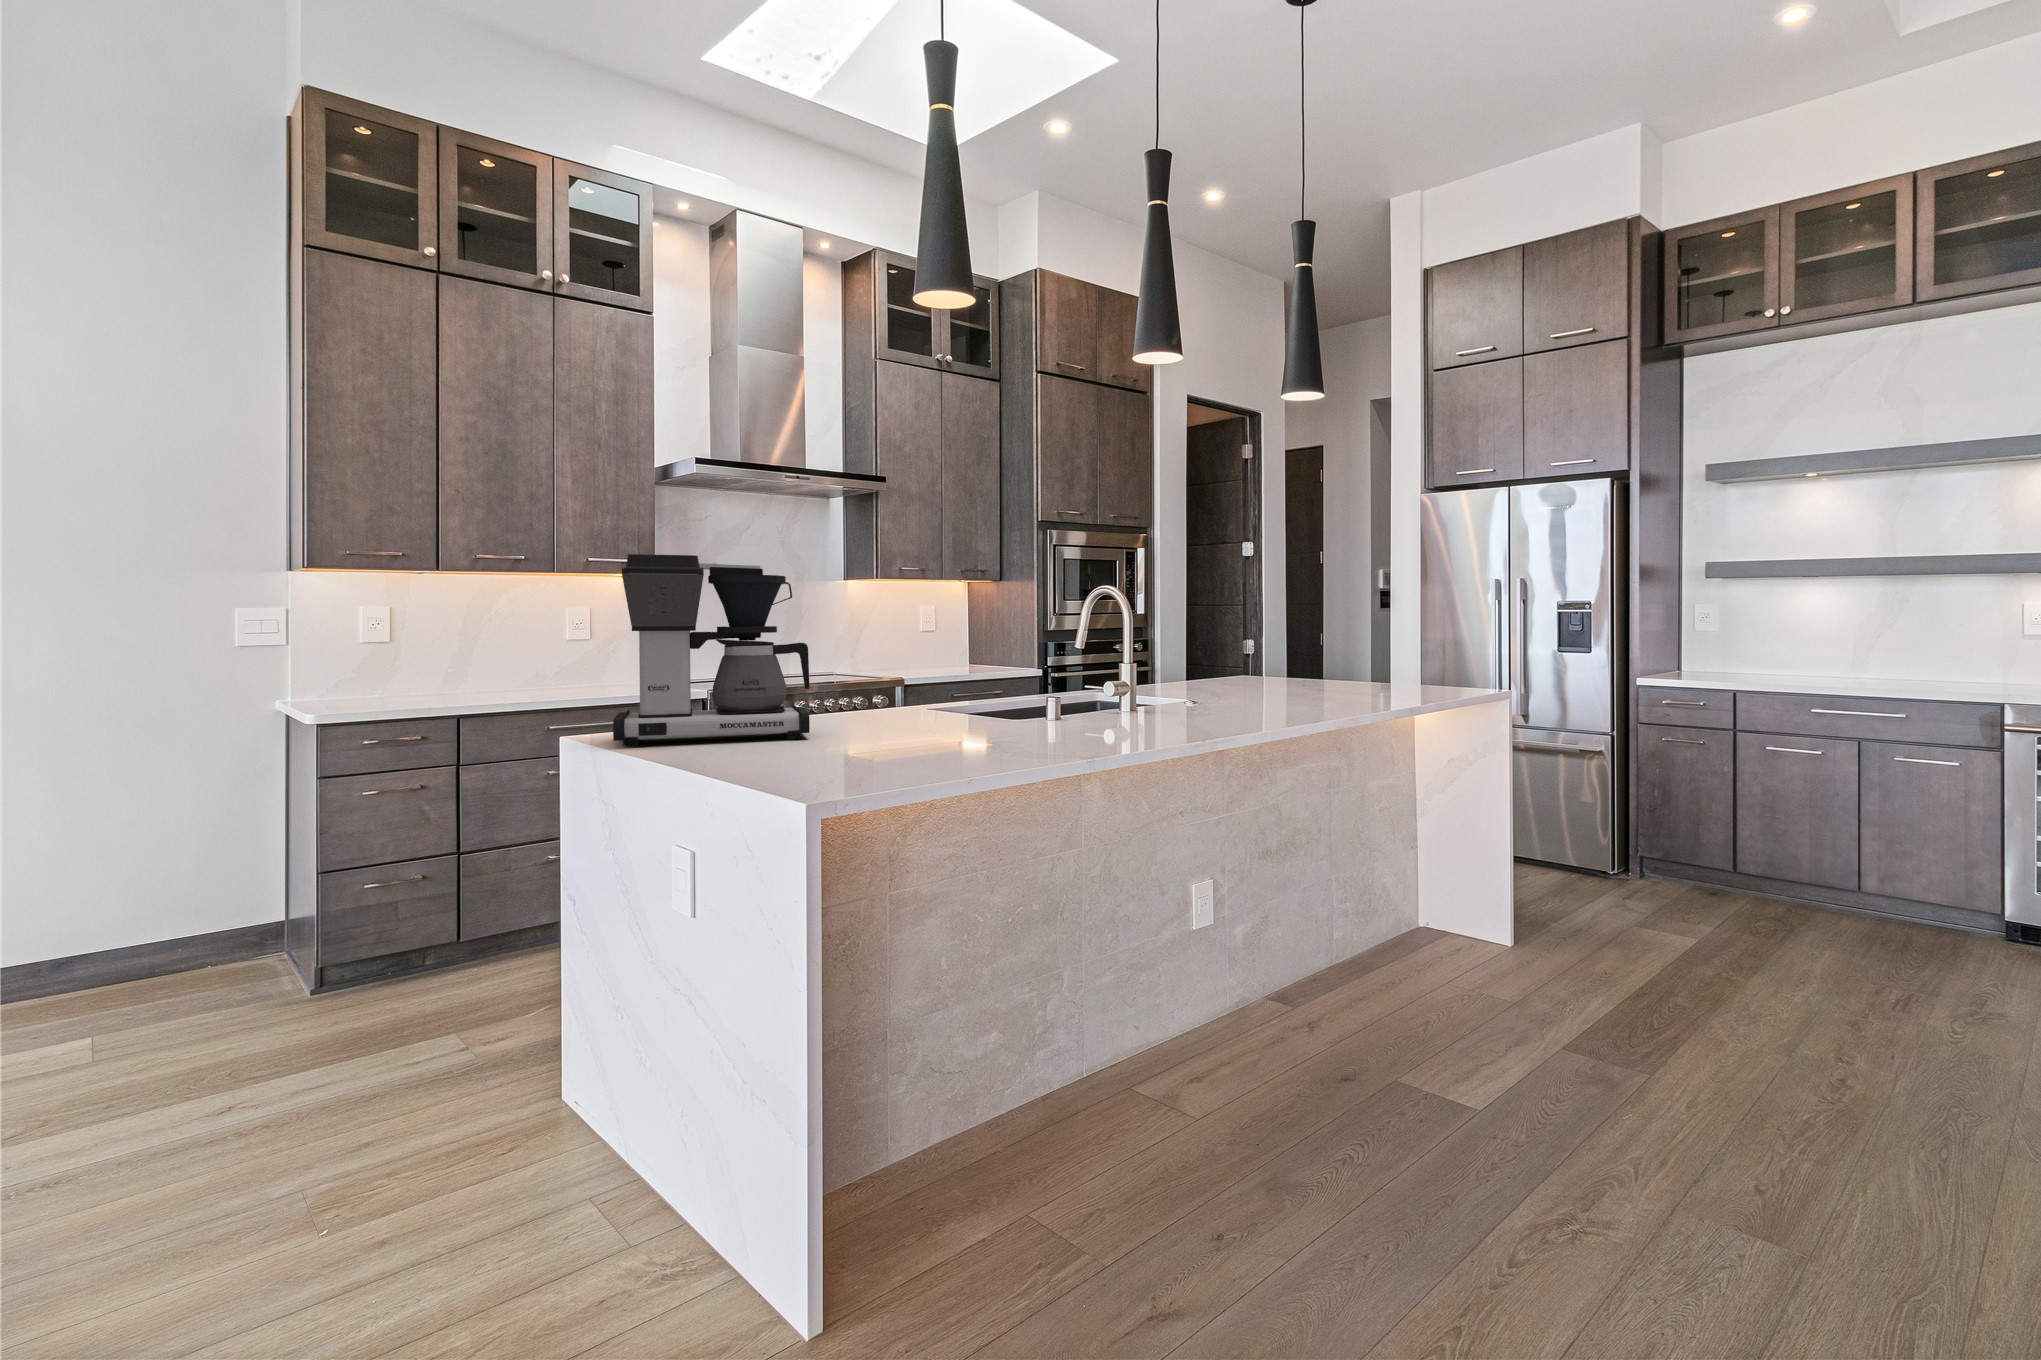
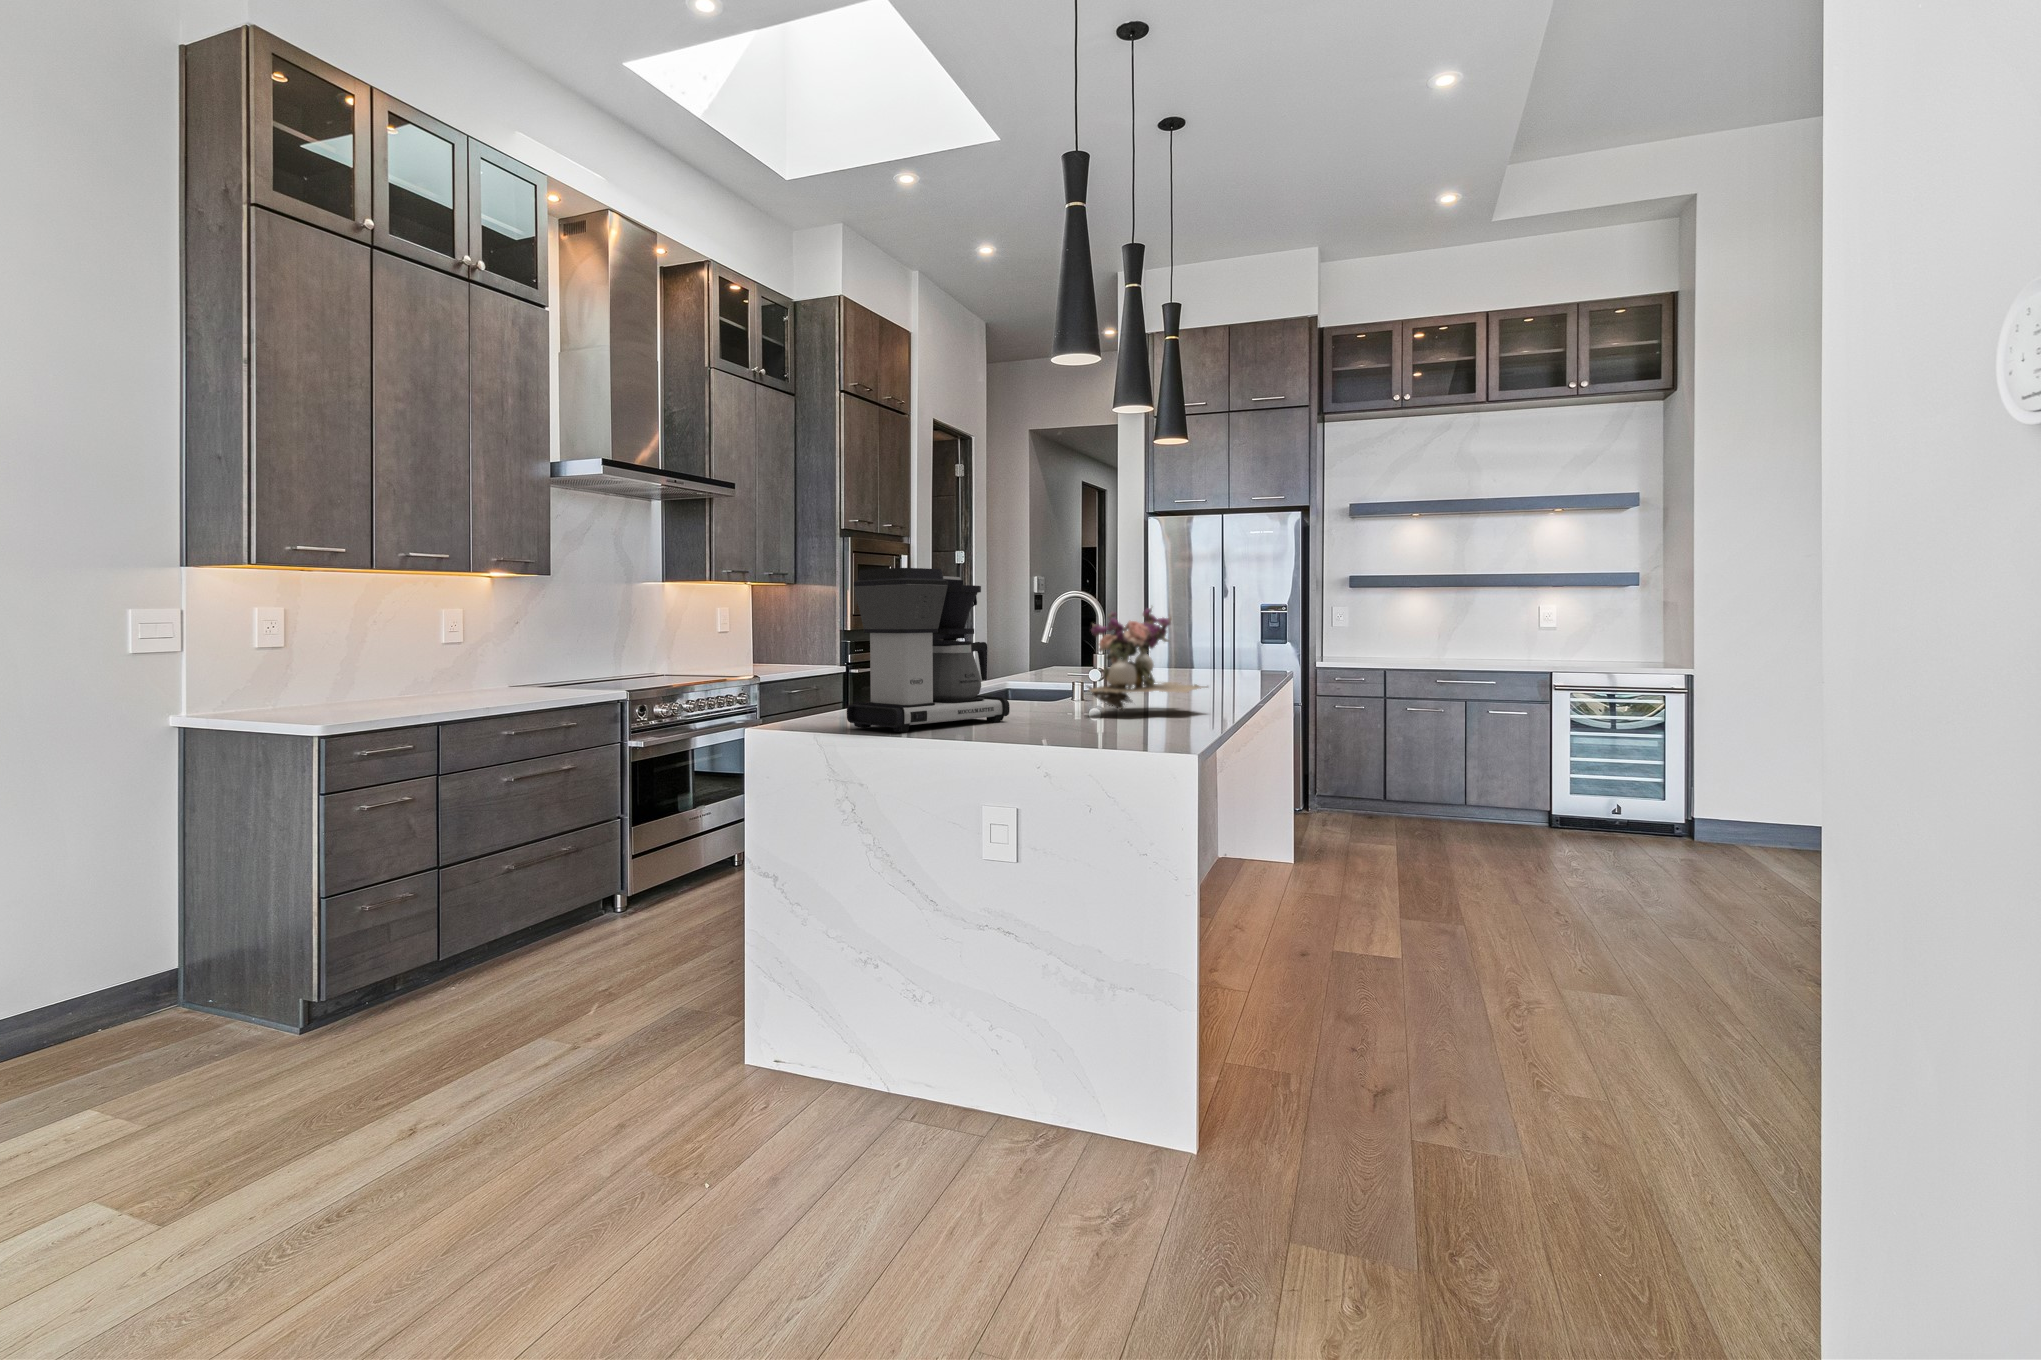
flower arrangement: none [913,598,1089,736] -> present [1087,608,1207,711]

